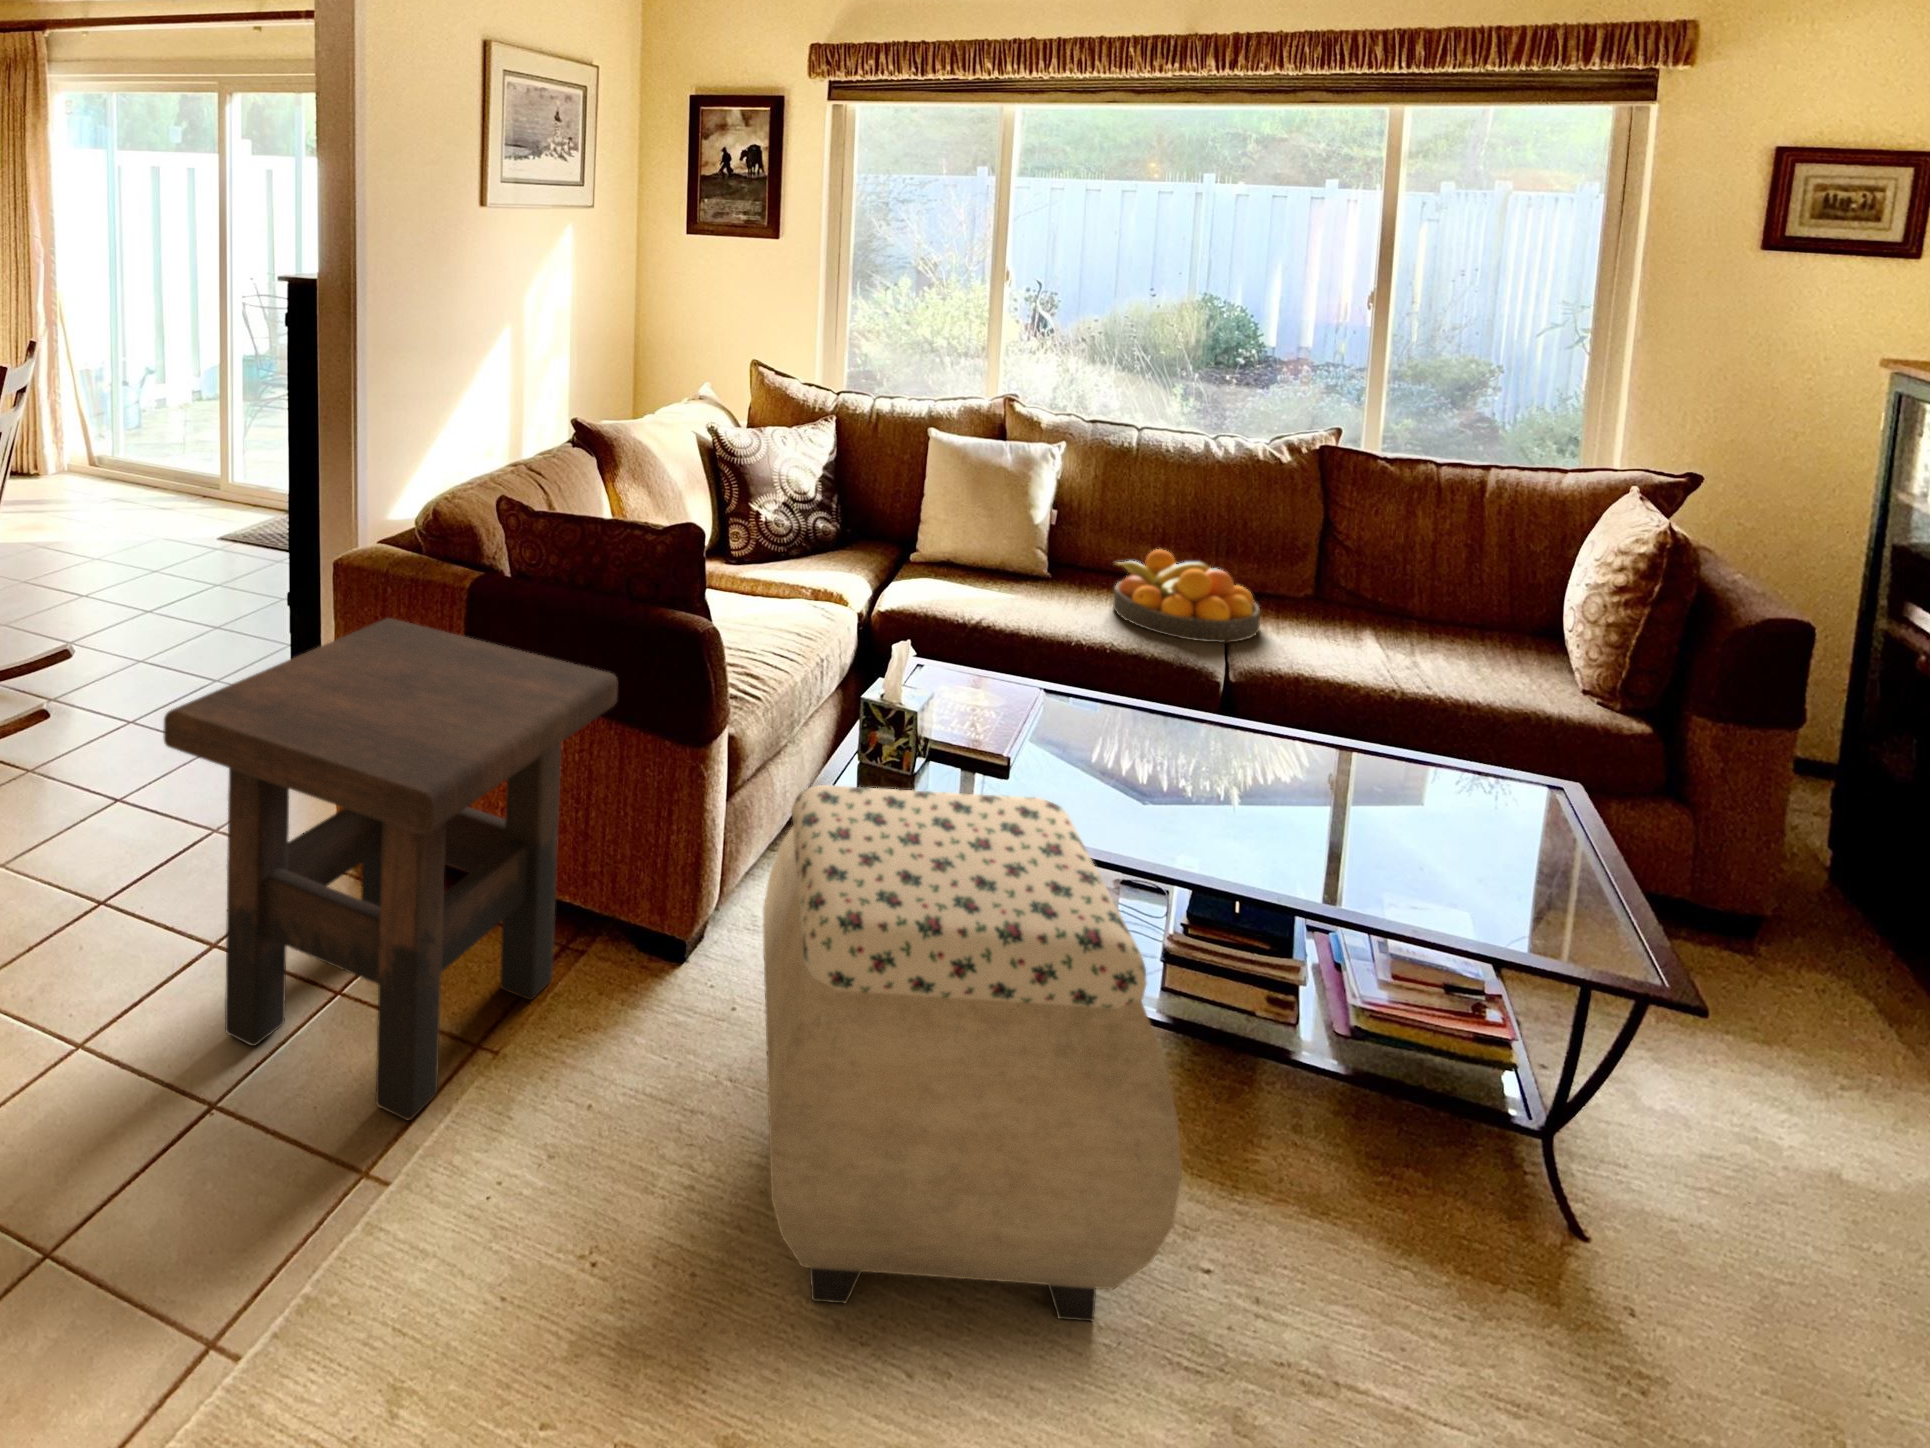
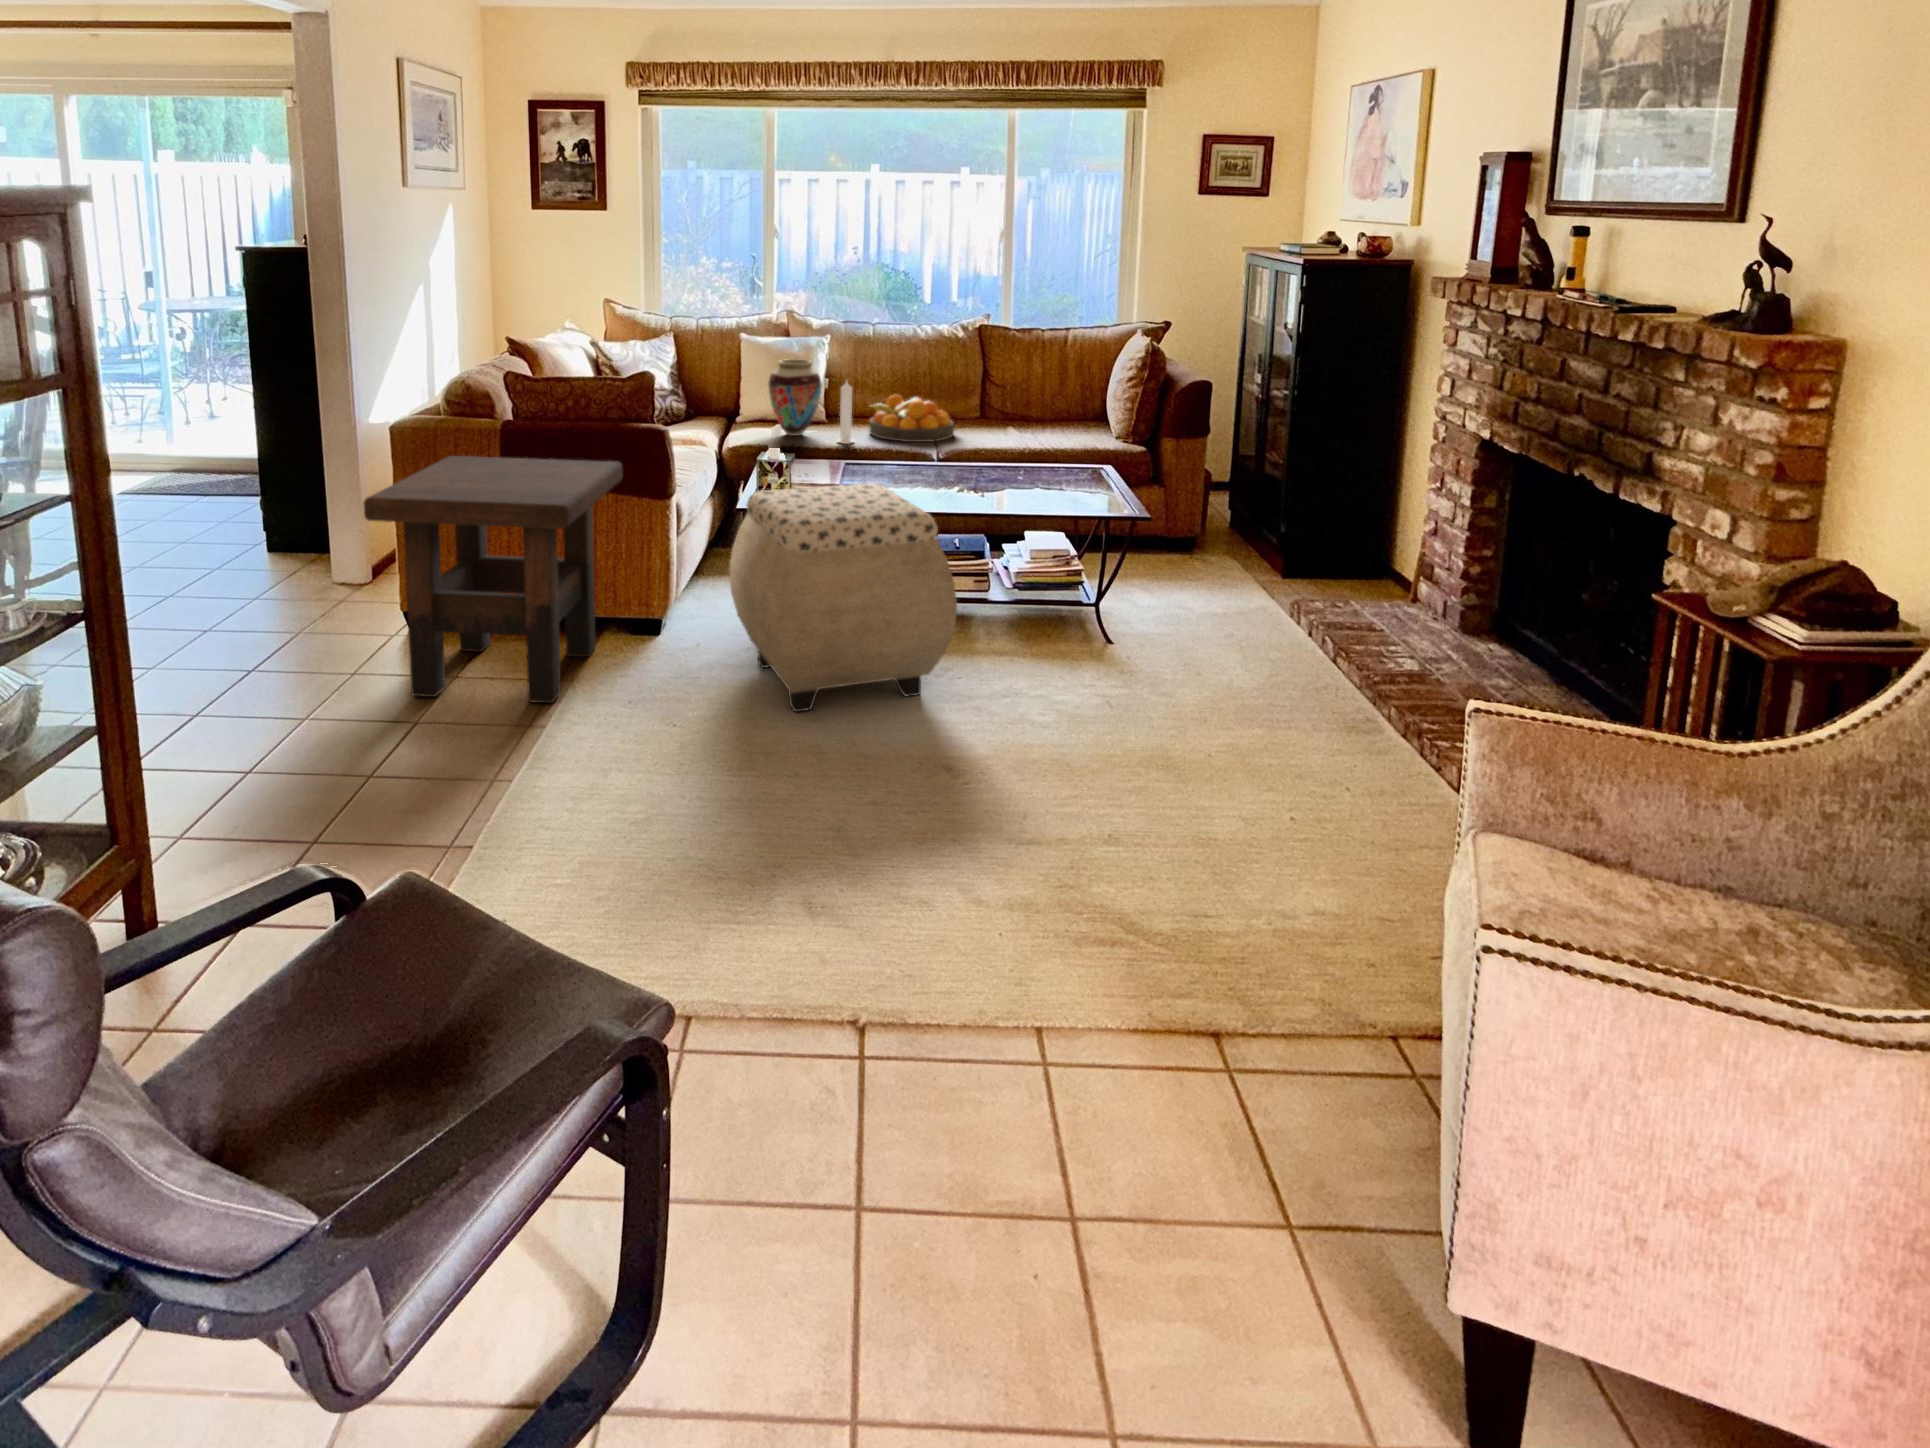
vase: none [955,477,1038,597] -> present [768,359,822,436]
candle: none [1052,524,1082,628] -> present [837,381,854,444]

